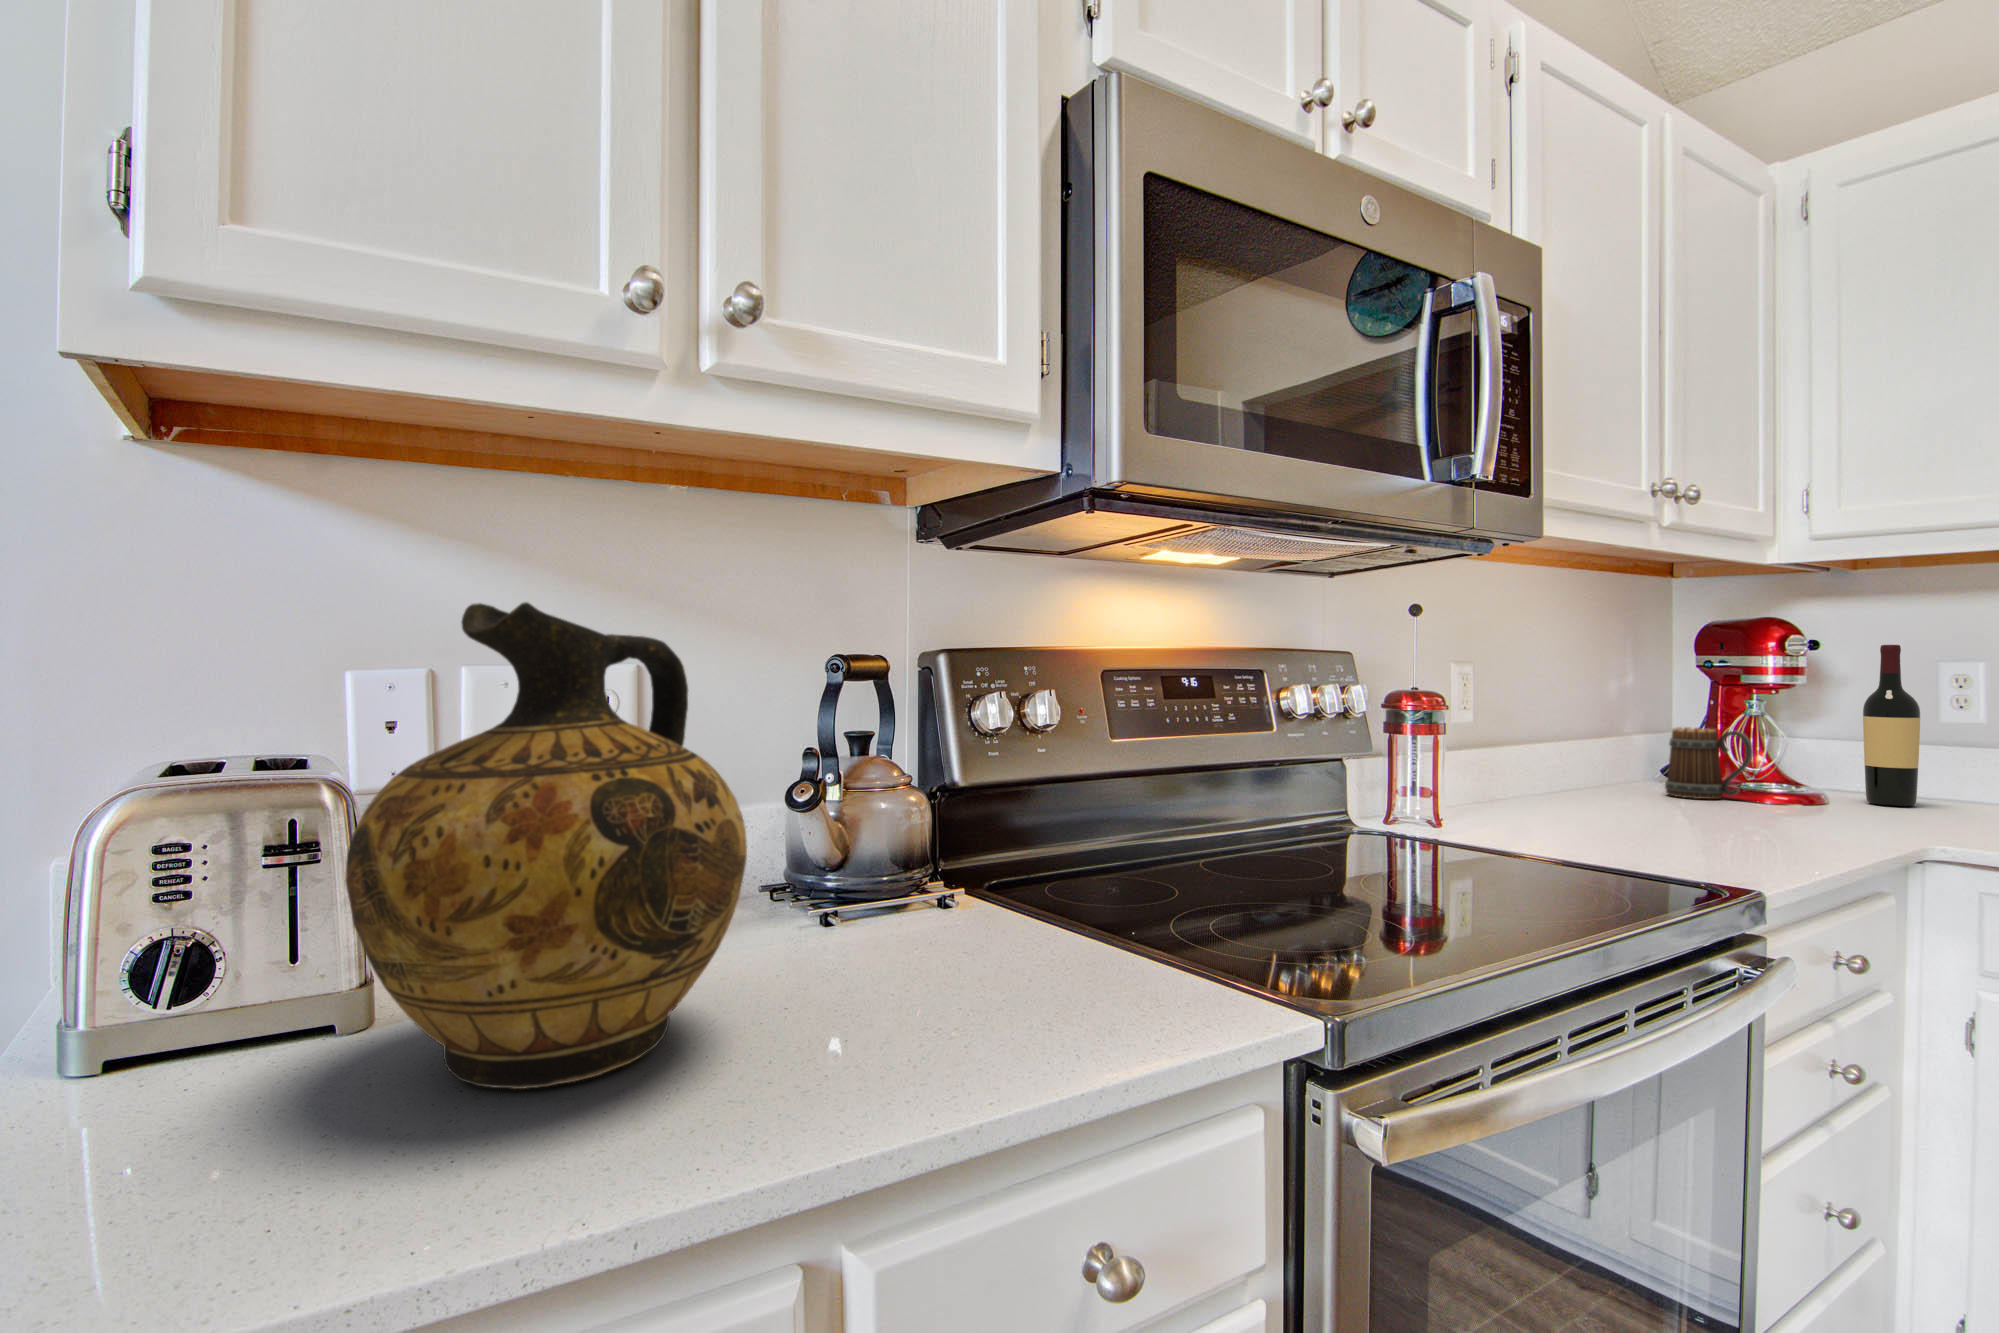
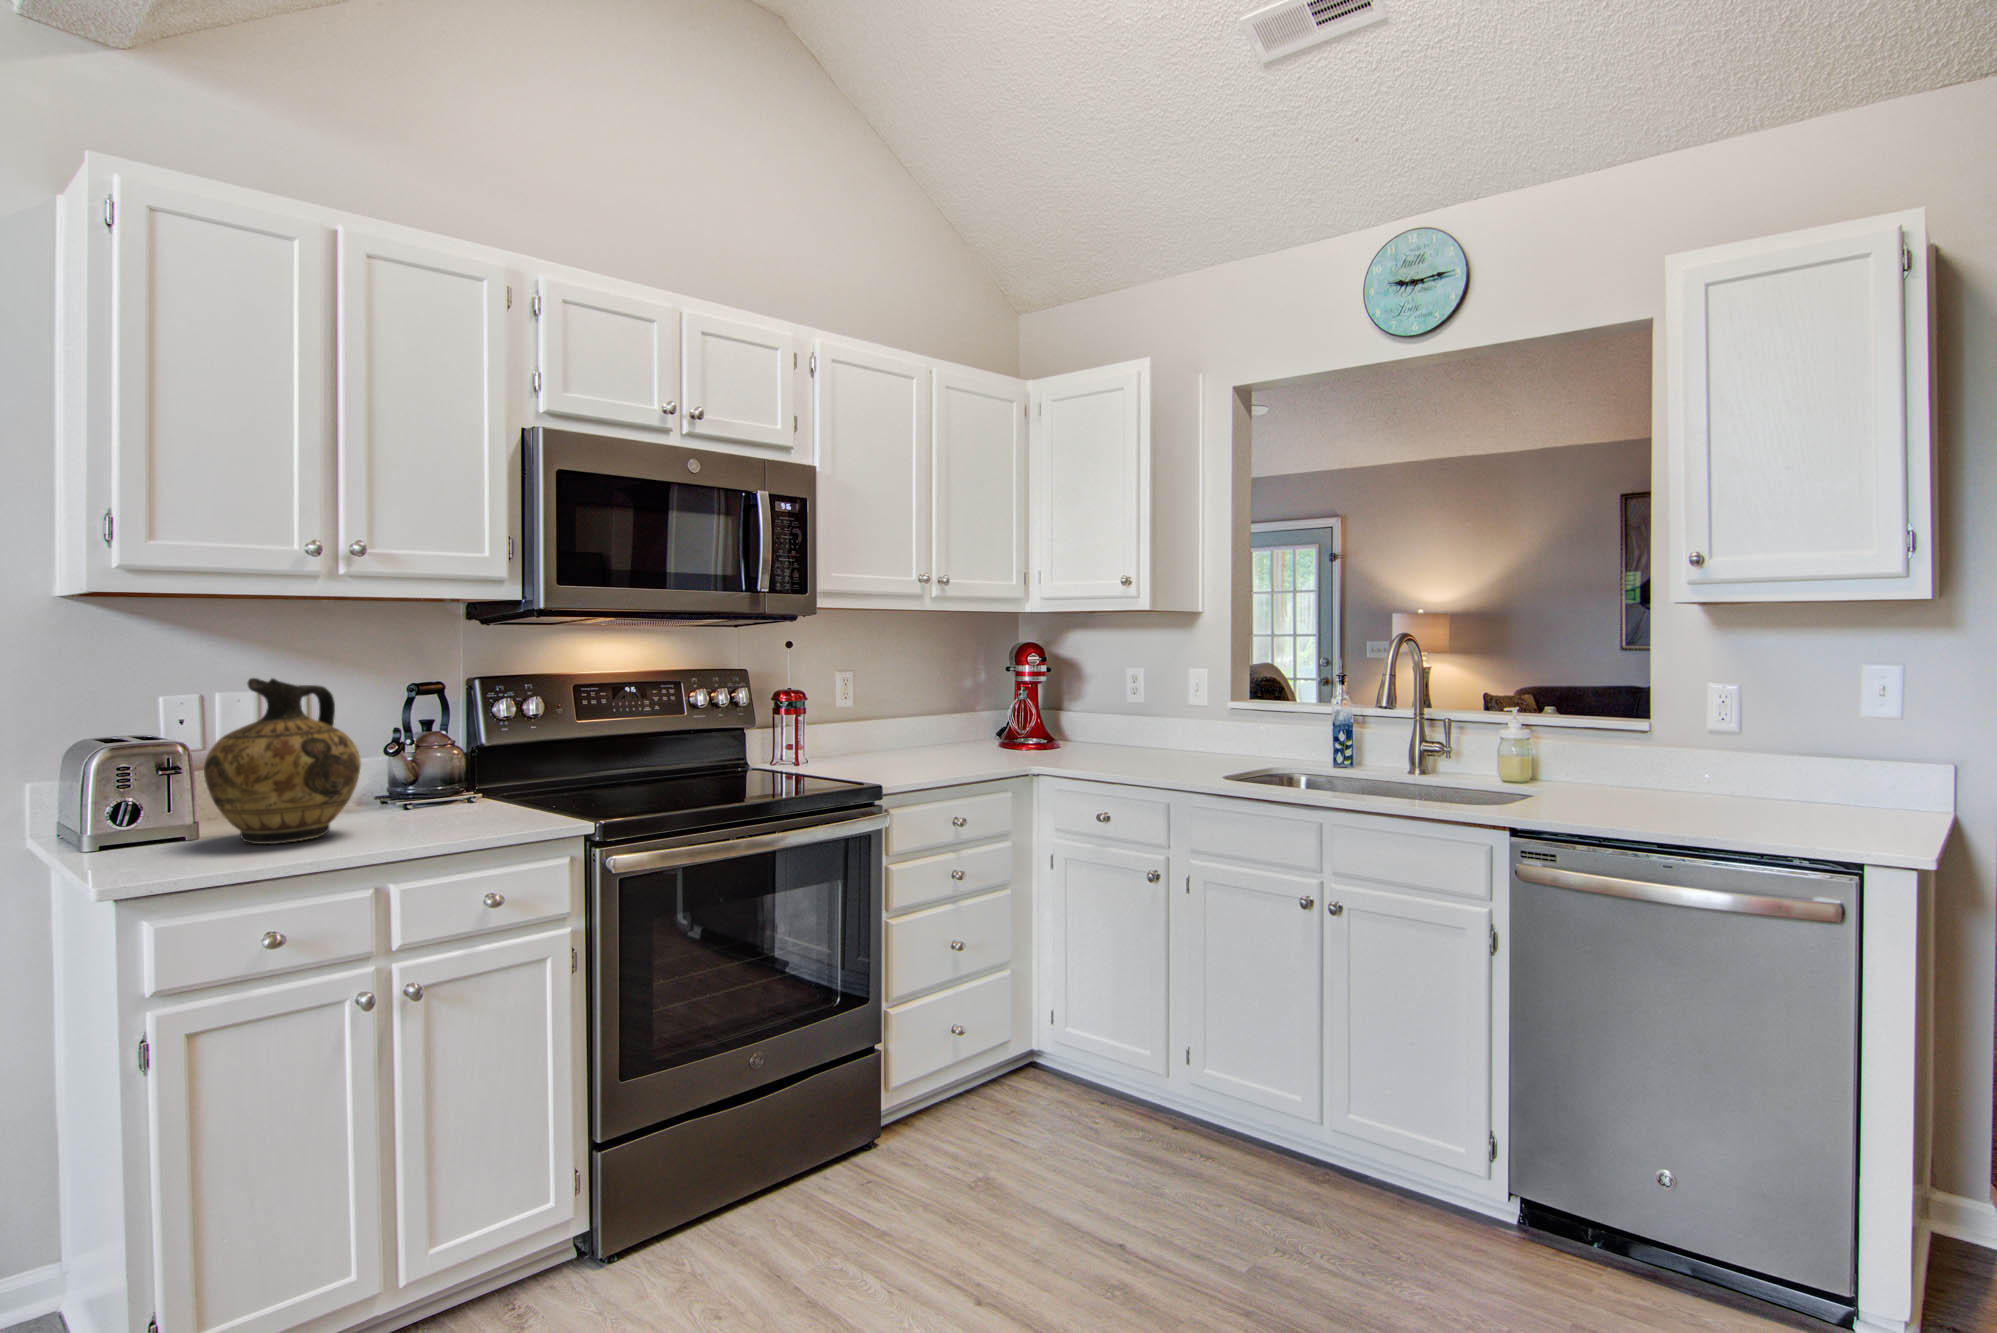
wine bottle: present [1863,645,1920,806] -> none [1073,659,1096,749]
mug: present [1665,727,1753,799] -> none [977,707,1016,748]

